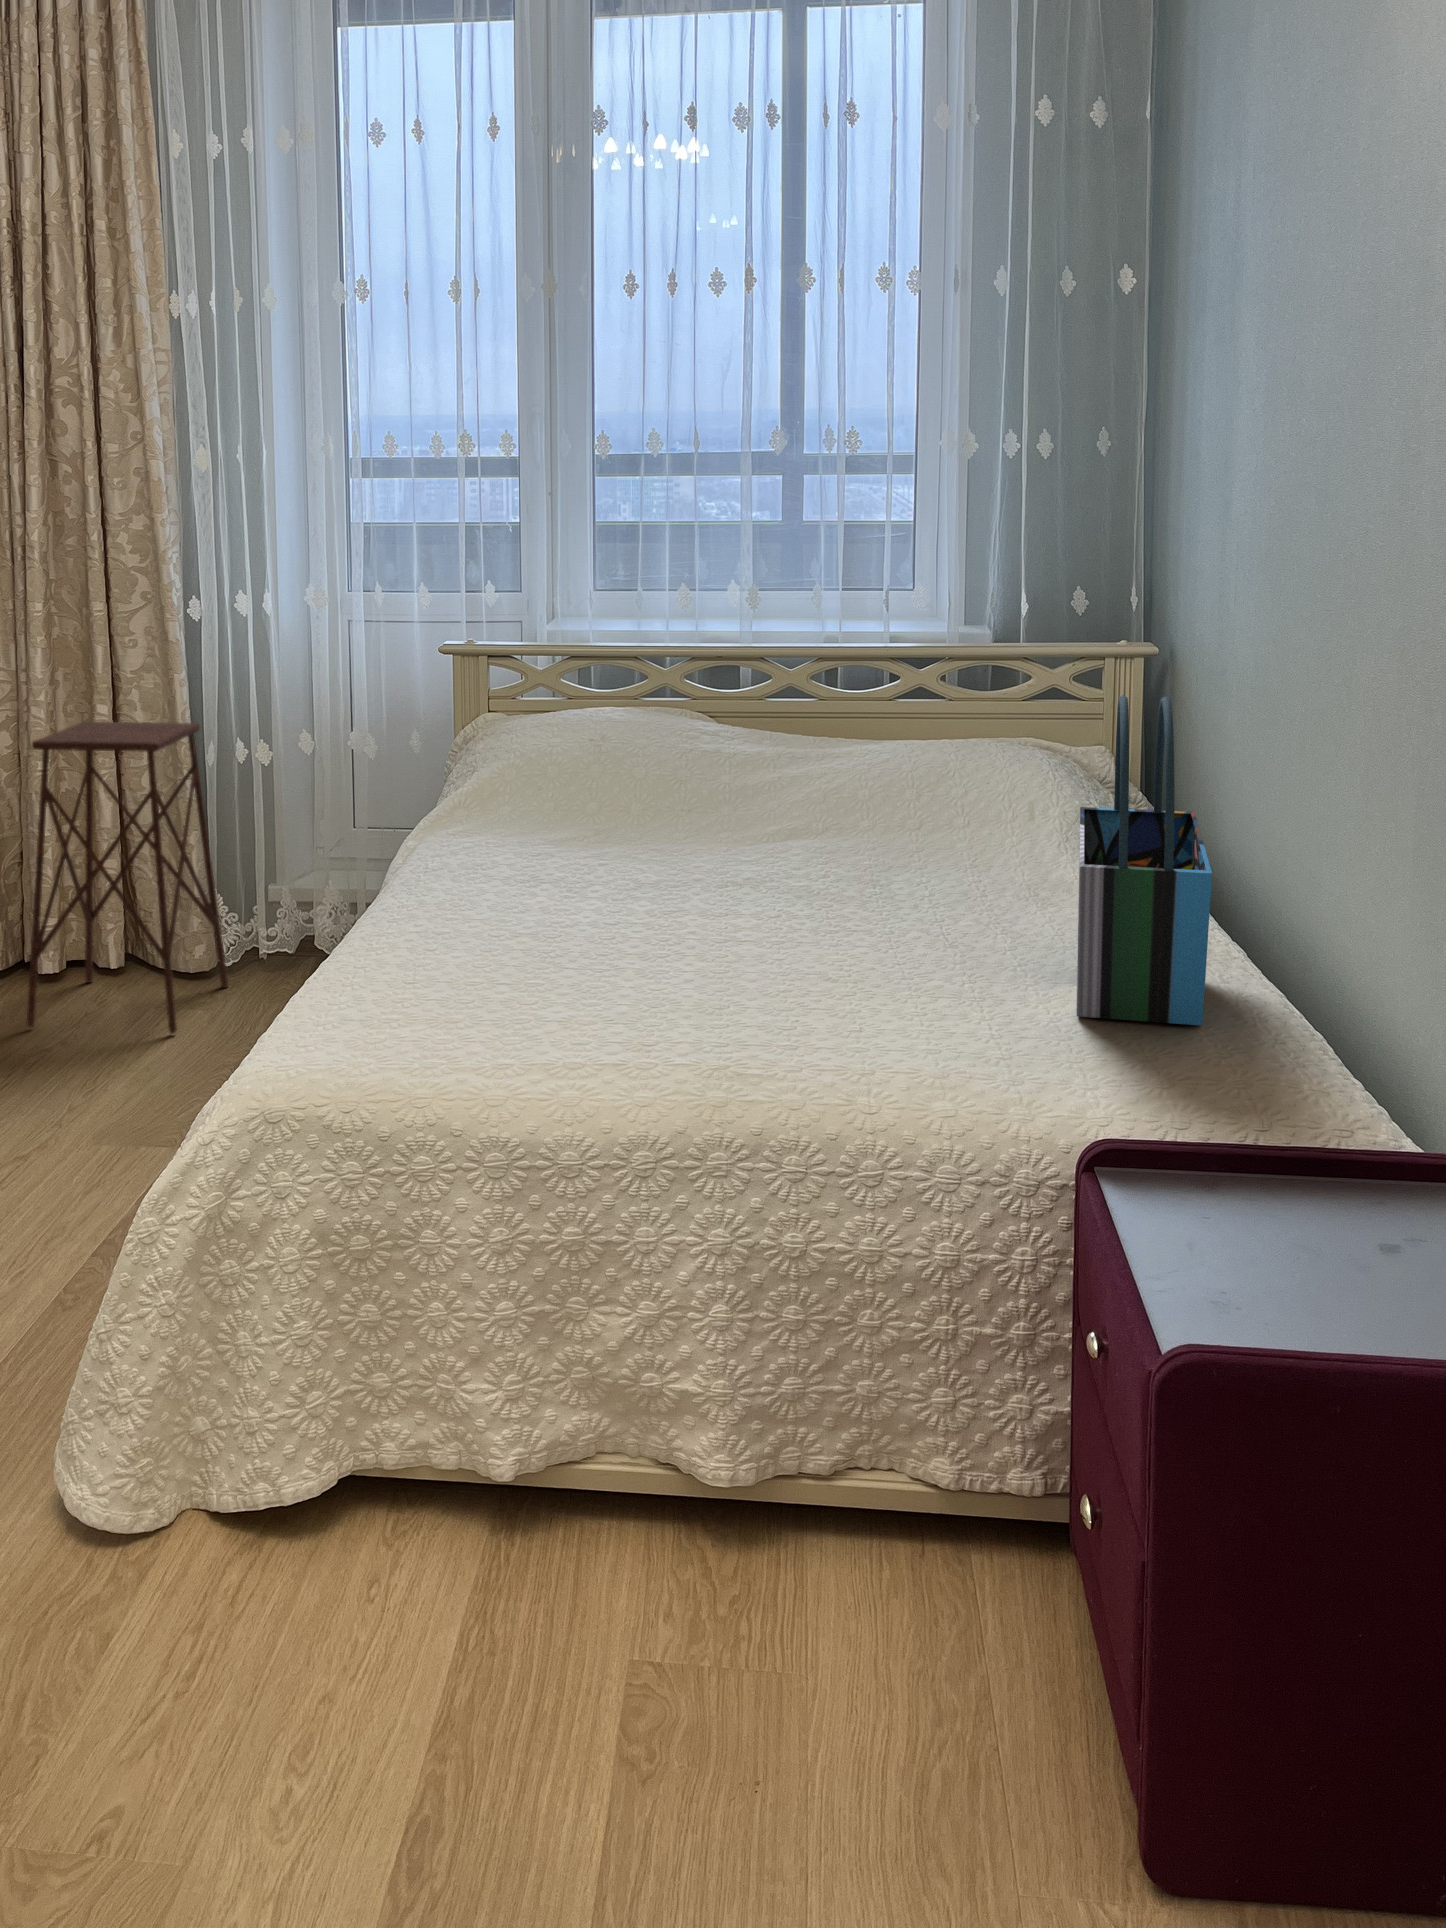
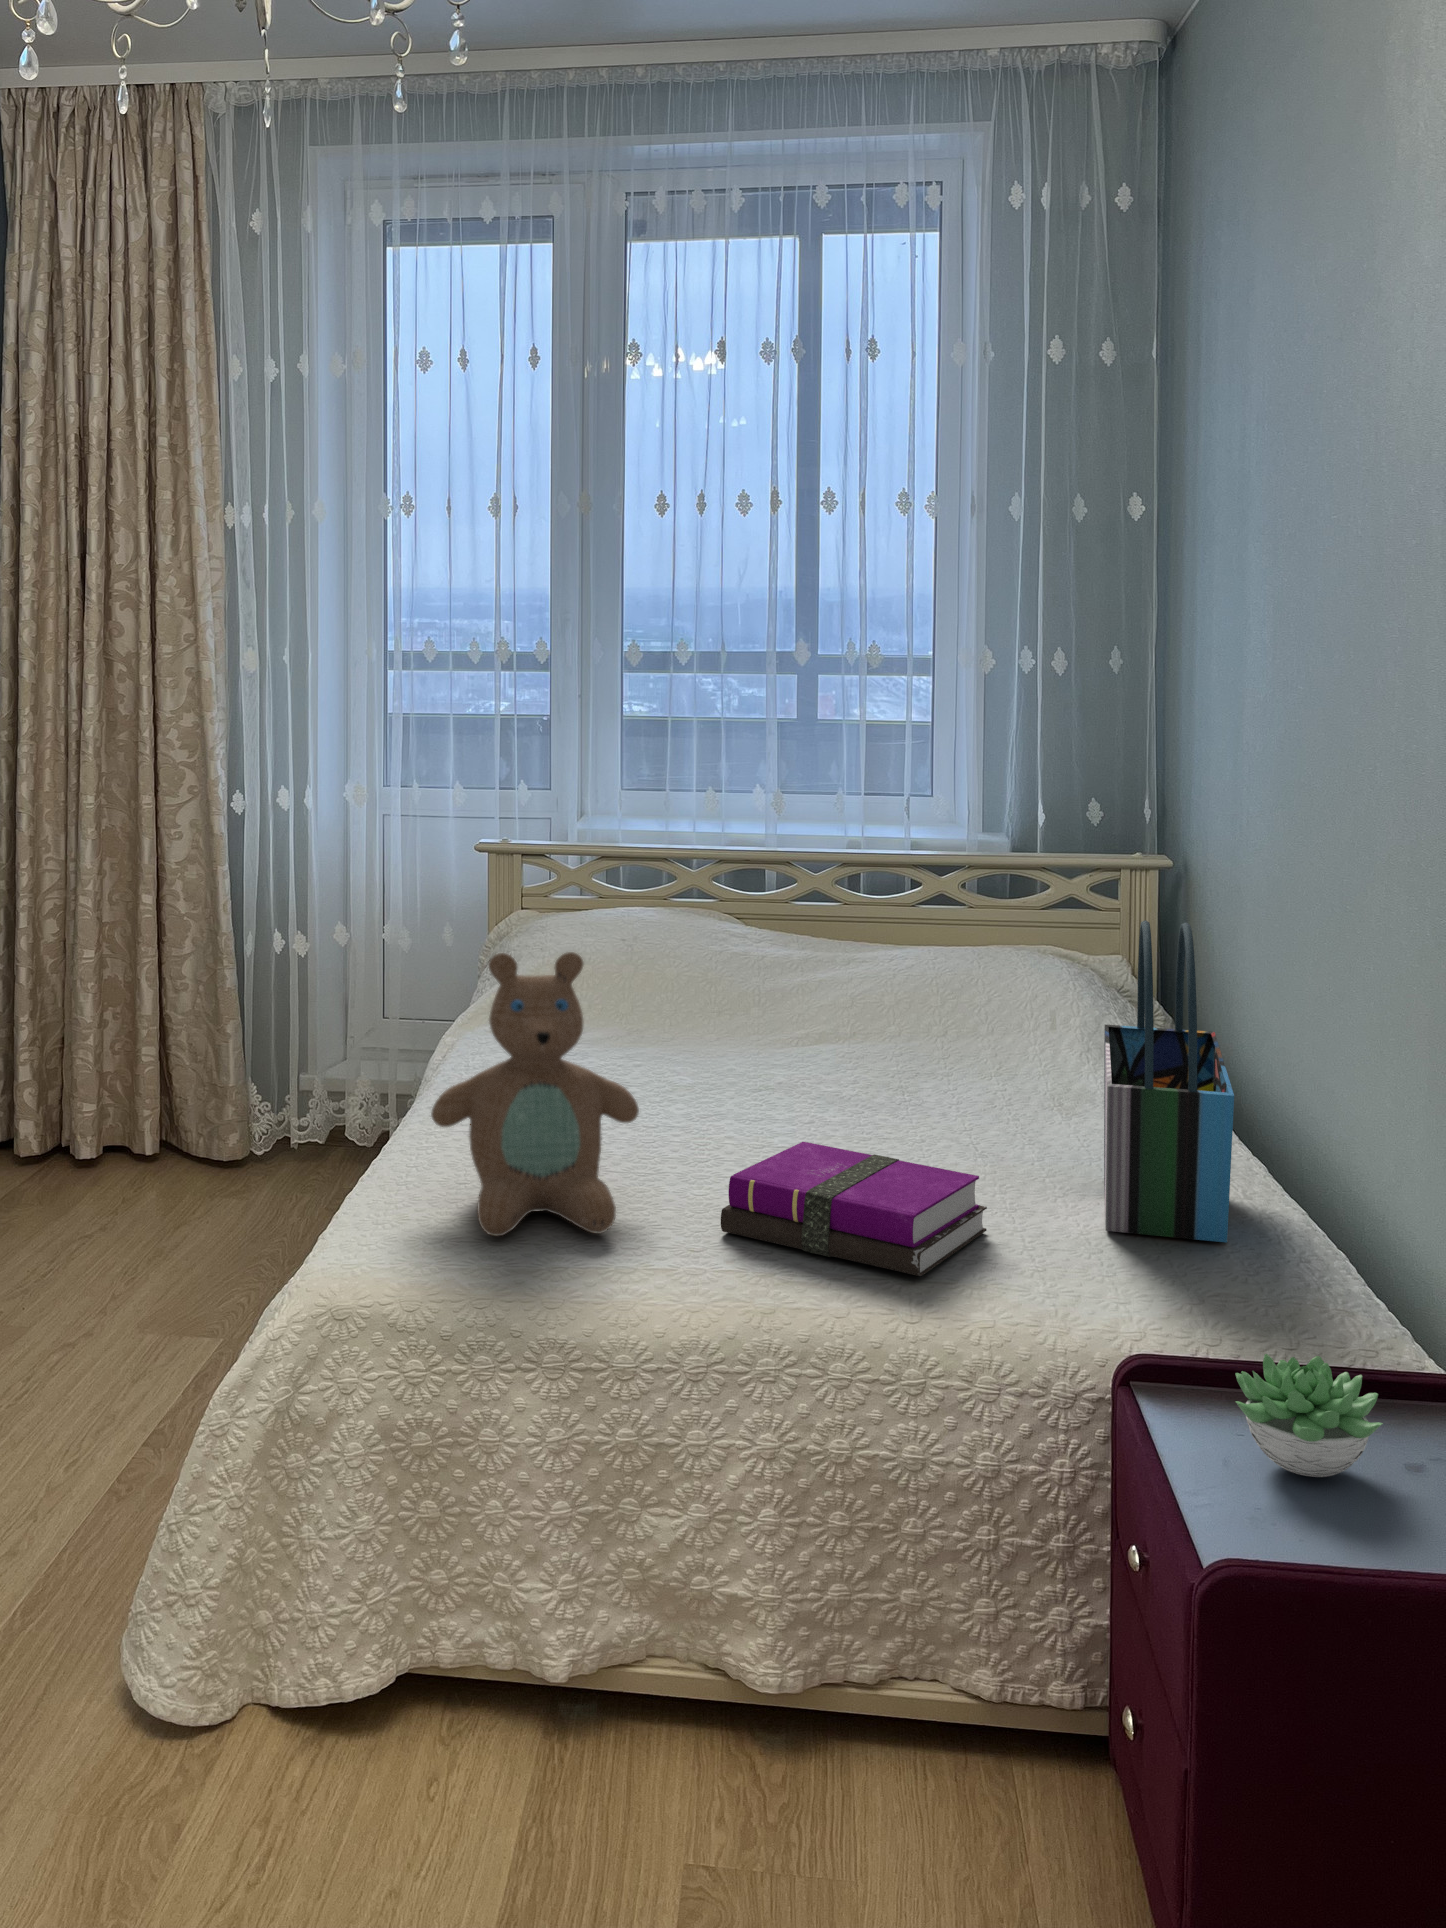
side table: present [27,722,228,1034] -> none [66,912,262,1224]
teddy bear: none [372,739,591,1034] -> present [431,952,639,1236]
notebook: none [675,932,953,1066] -> present [721,1142,987,1276]
succulent plant: none [1203,1135,1359,1260] -> present [1235,1354,1383,1477]

